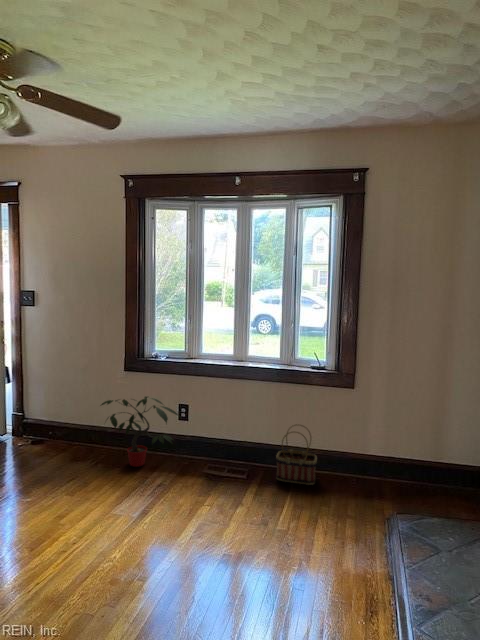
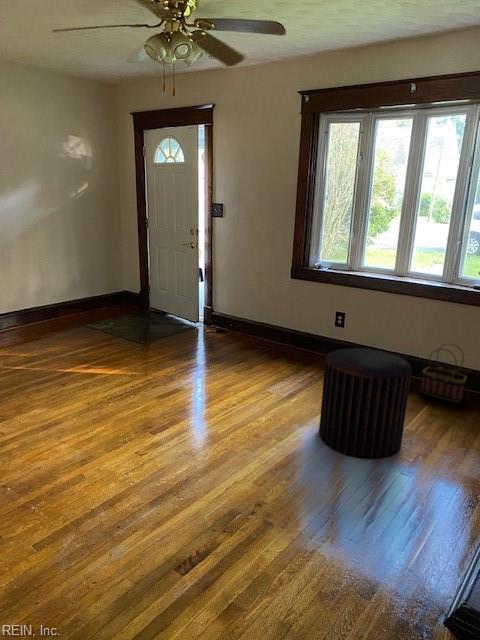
potted plant: present [101,397,178,467] -> none [265,301,338,361]
pouf: none [189,446,284,582] -> present [319,348,412,459]

